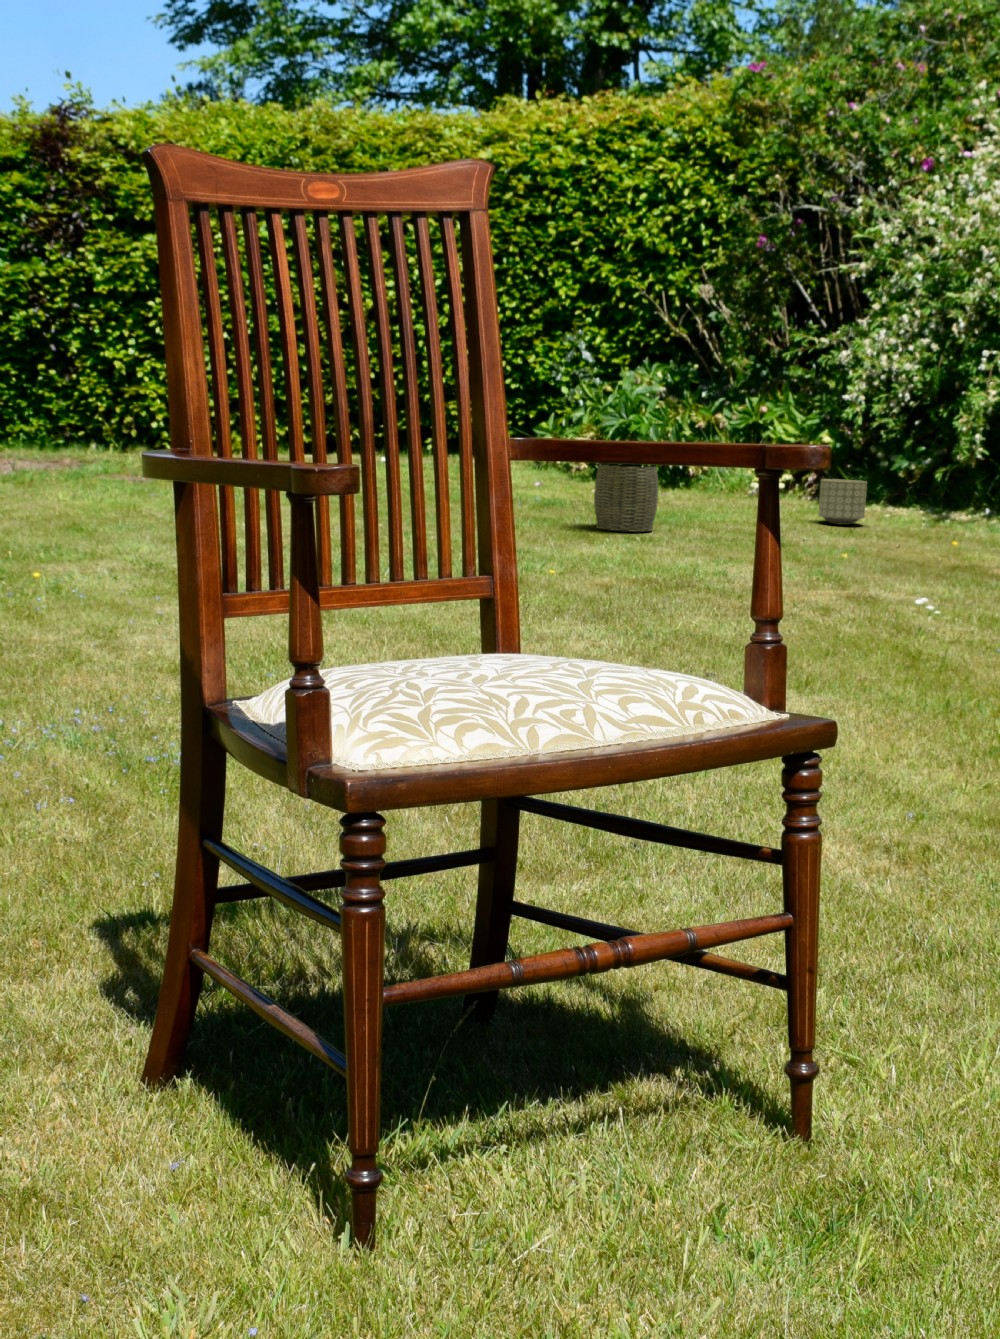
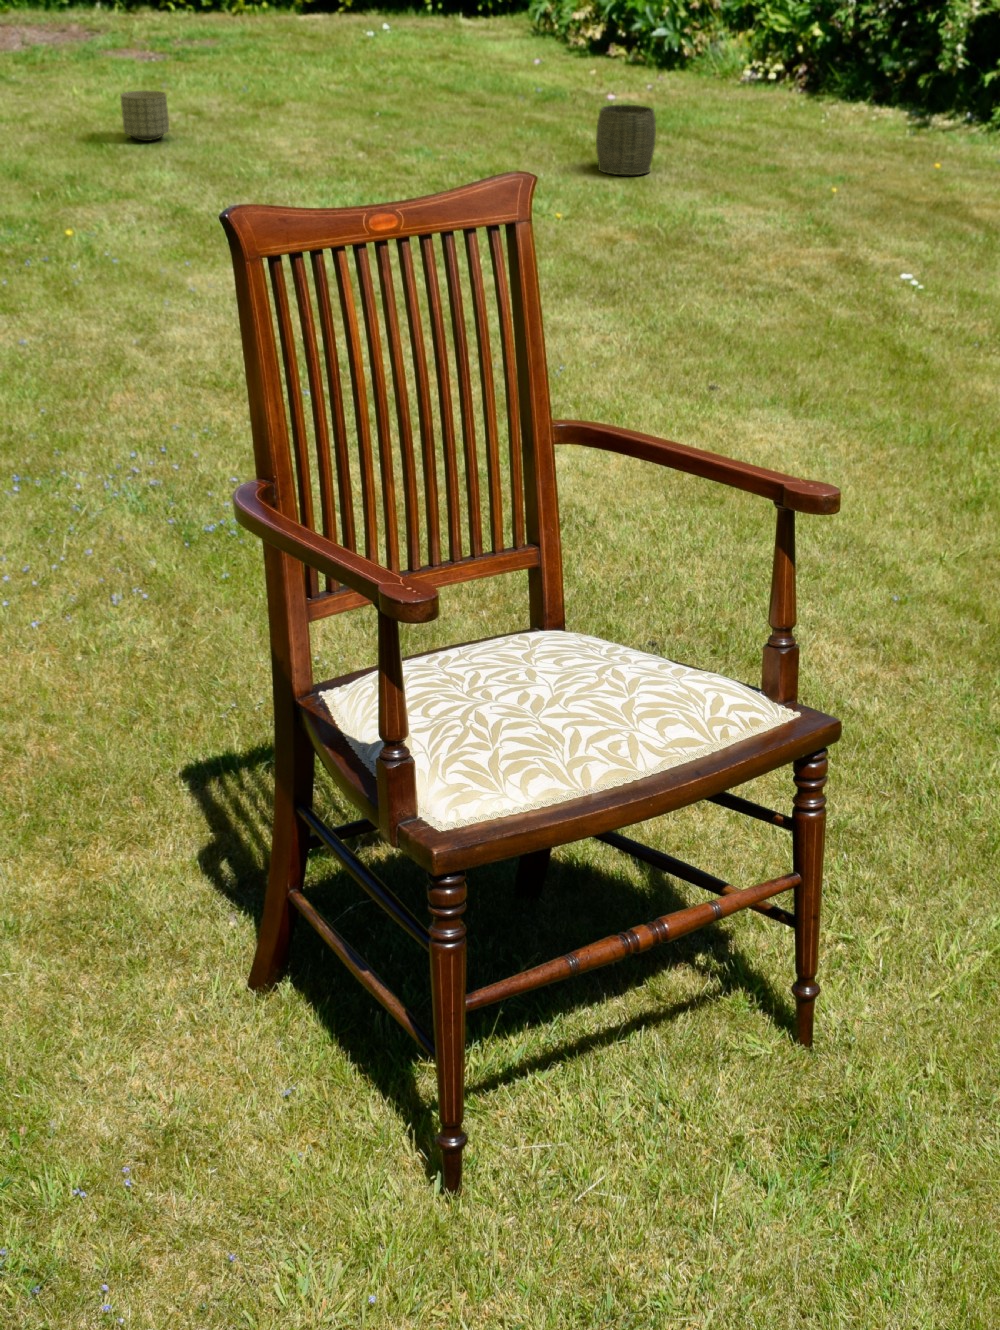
planter: present [818,479,867,525] -> present [120,90,169,141]

